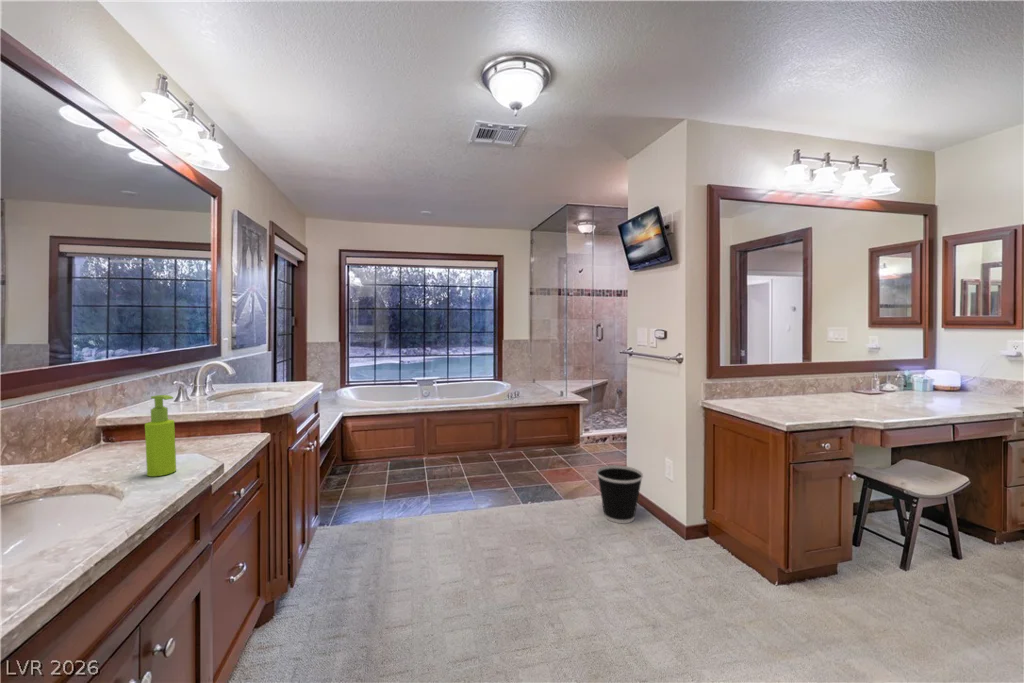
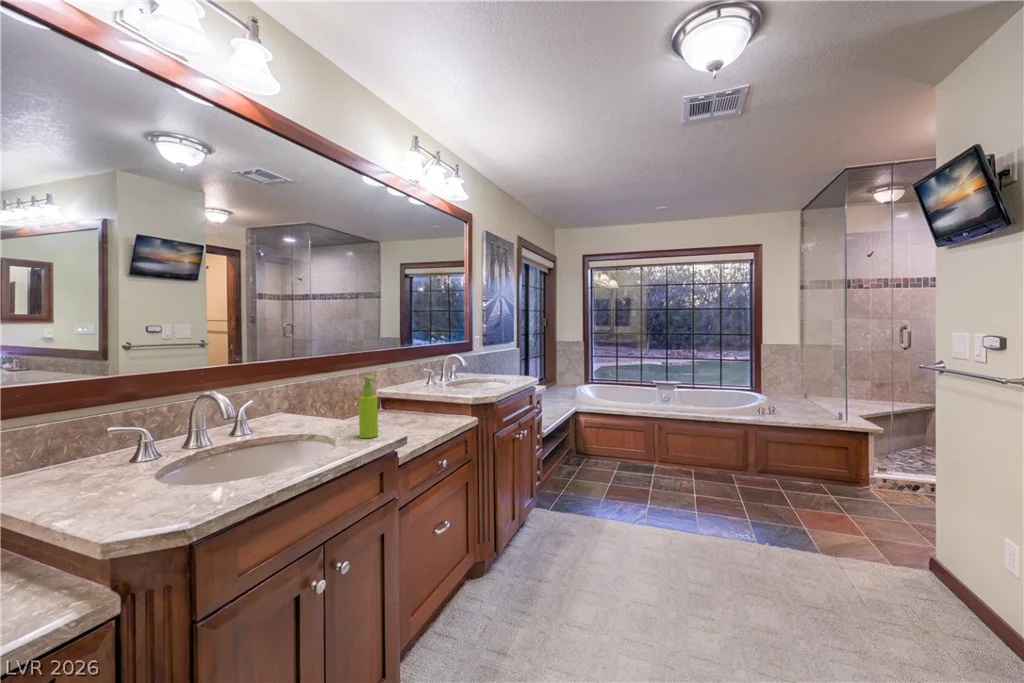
wastebasket: present [597,465,643,523] -> none [873,523,965,616]

